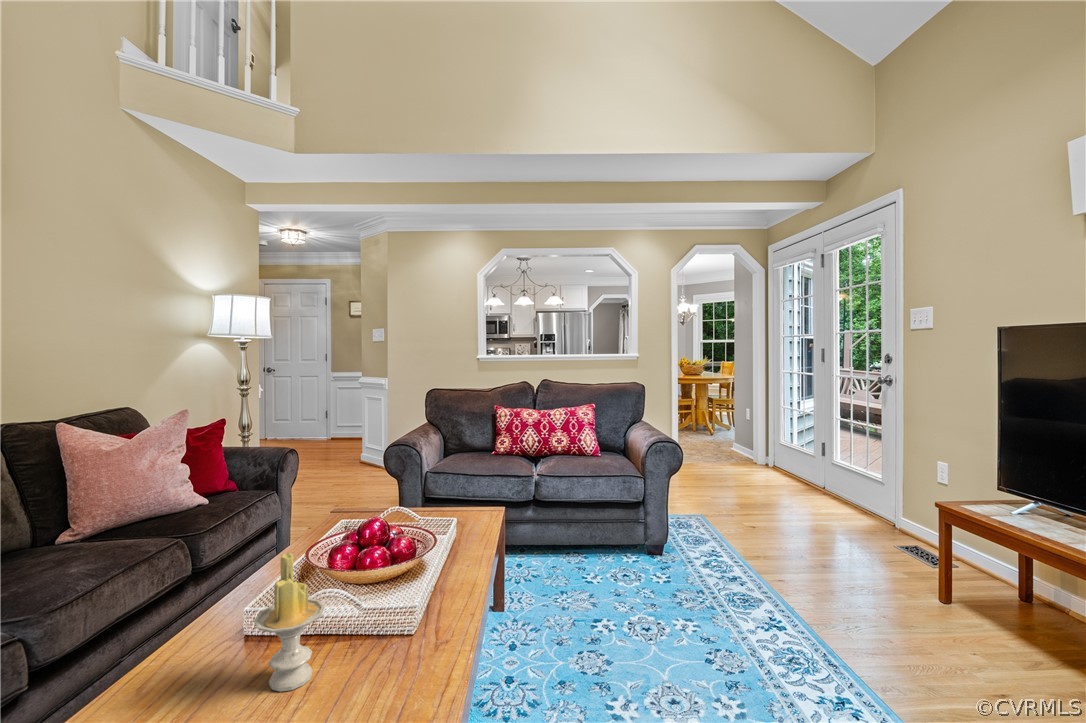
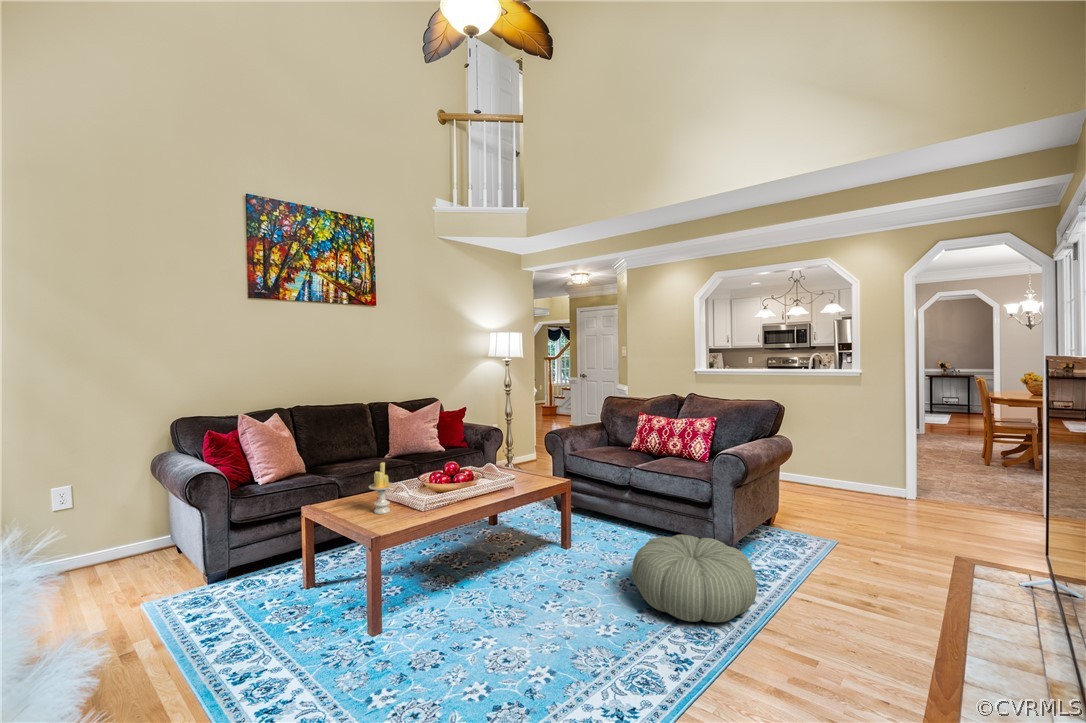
pouf: none [646,543,809,659] -> present [632,535,757,622]

